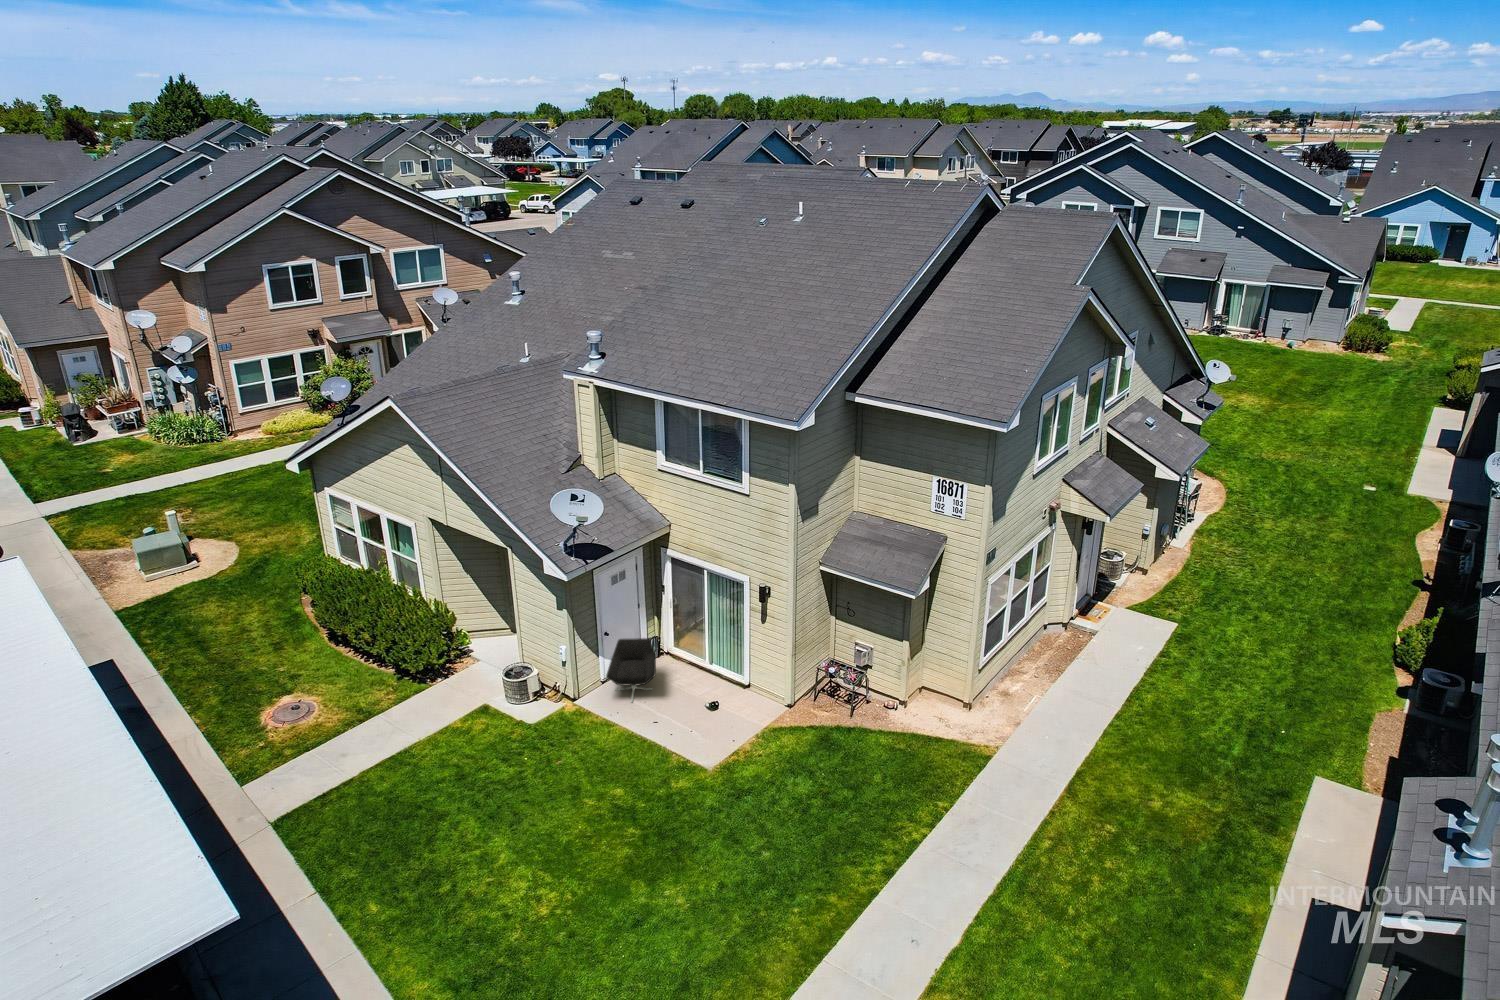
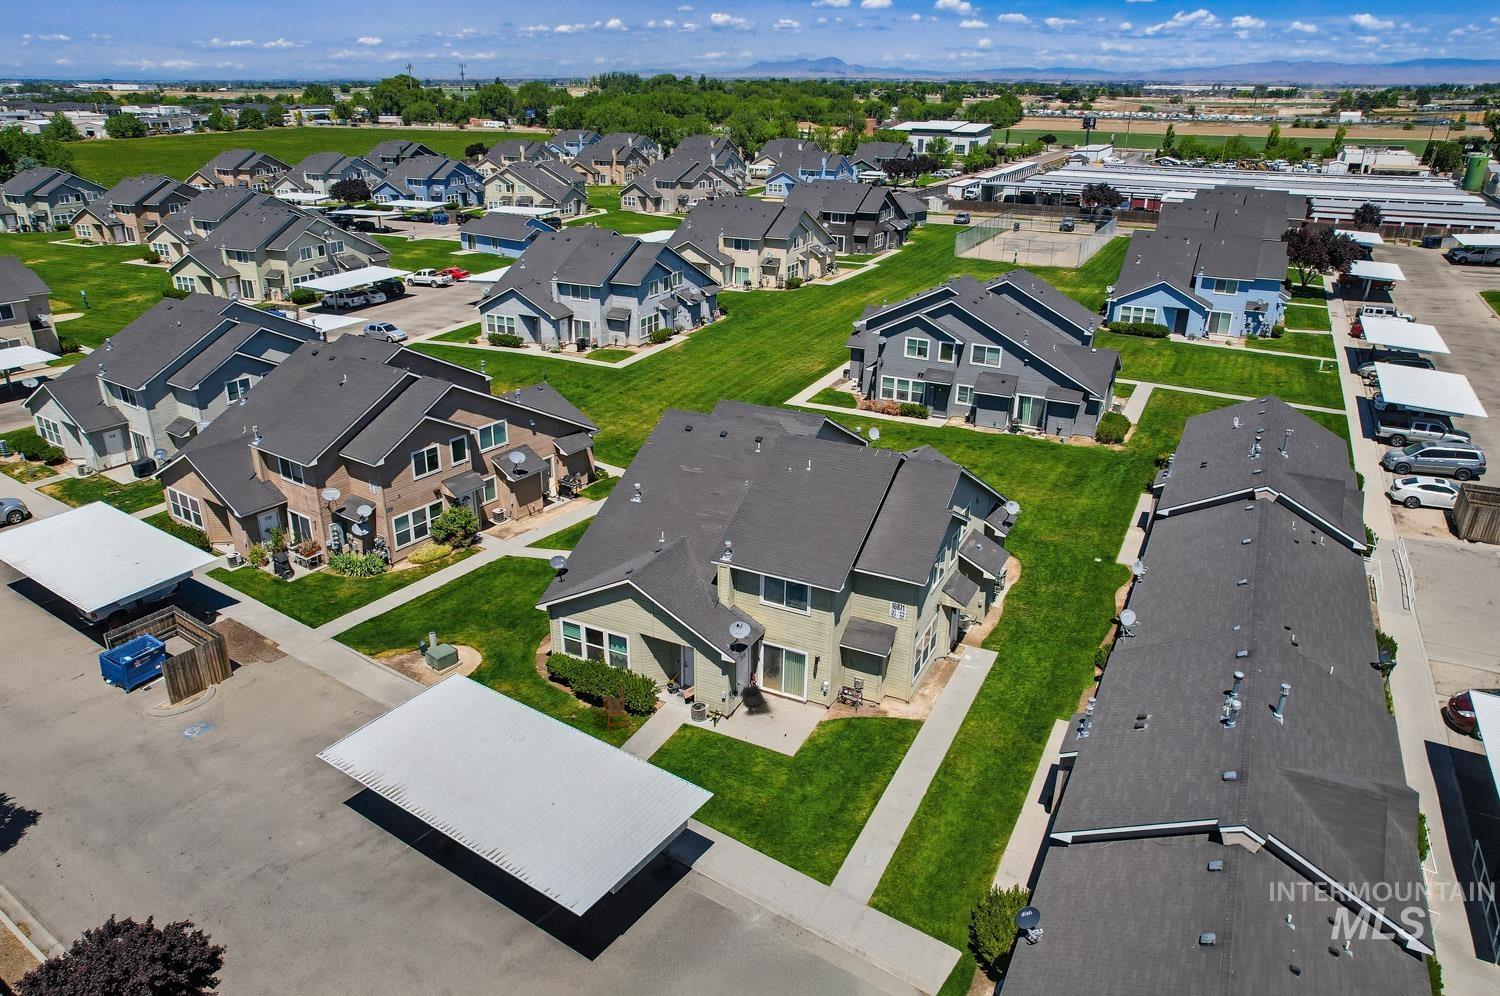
bench: none [324,609,390,699] -> present [604,685,627,729]

